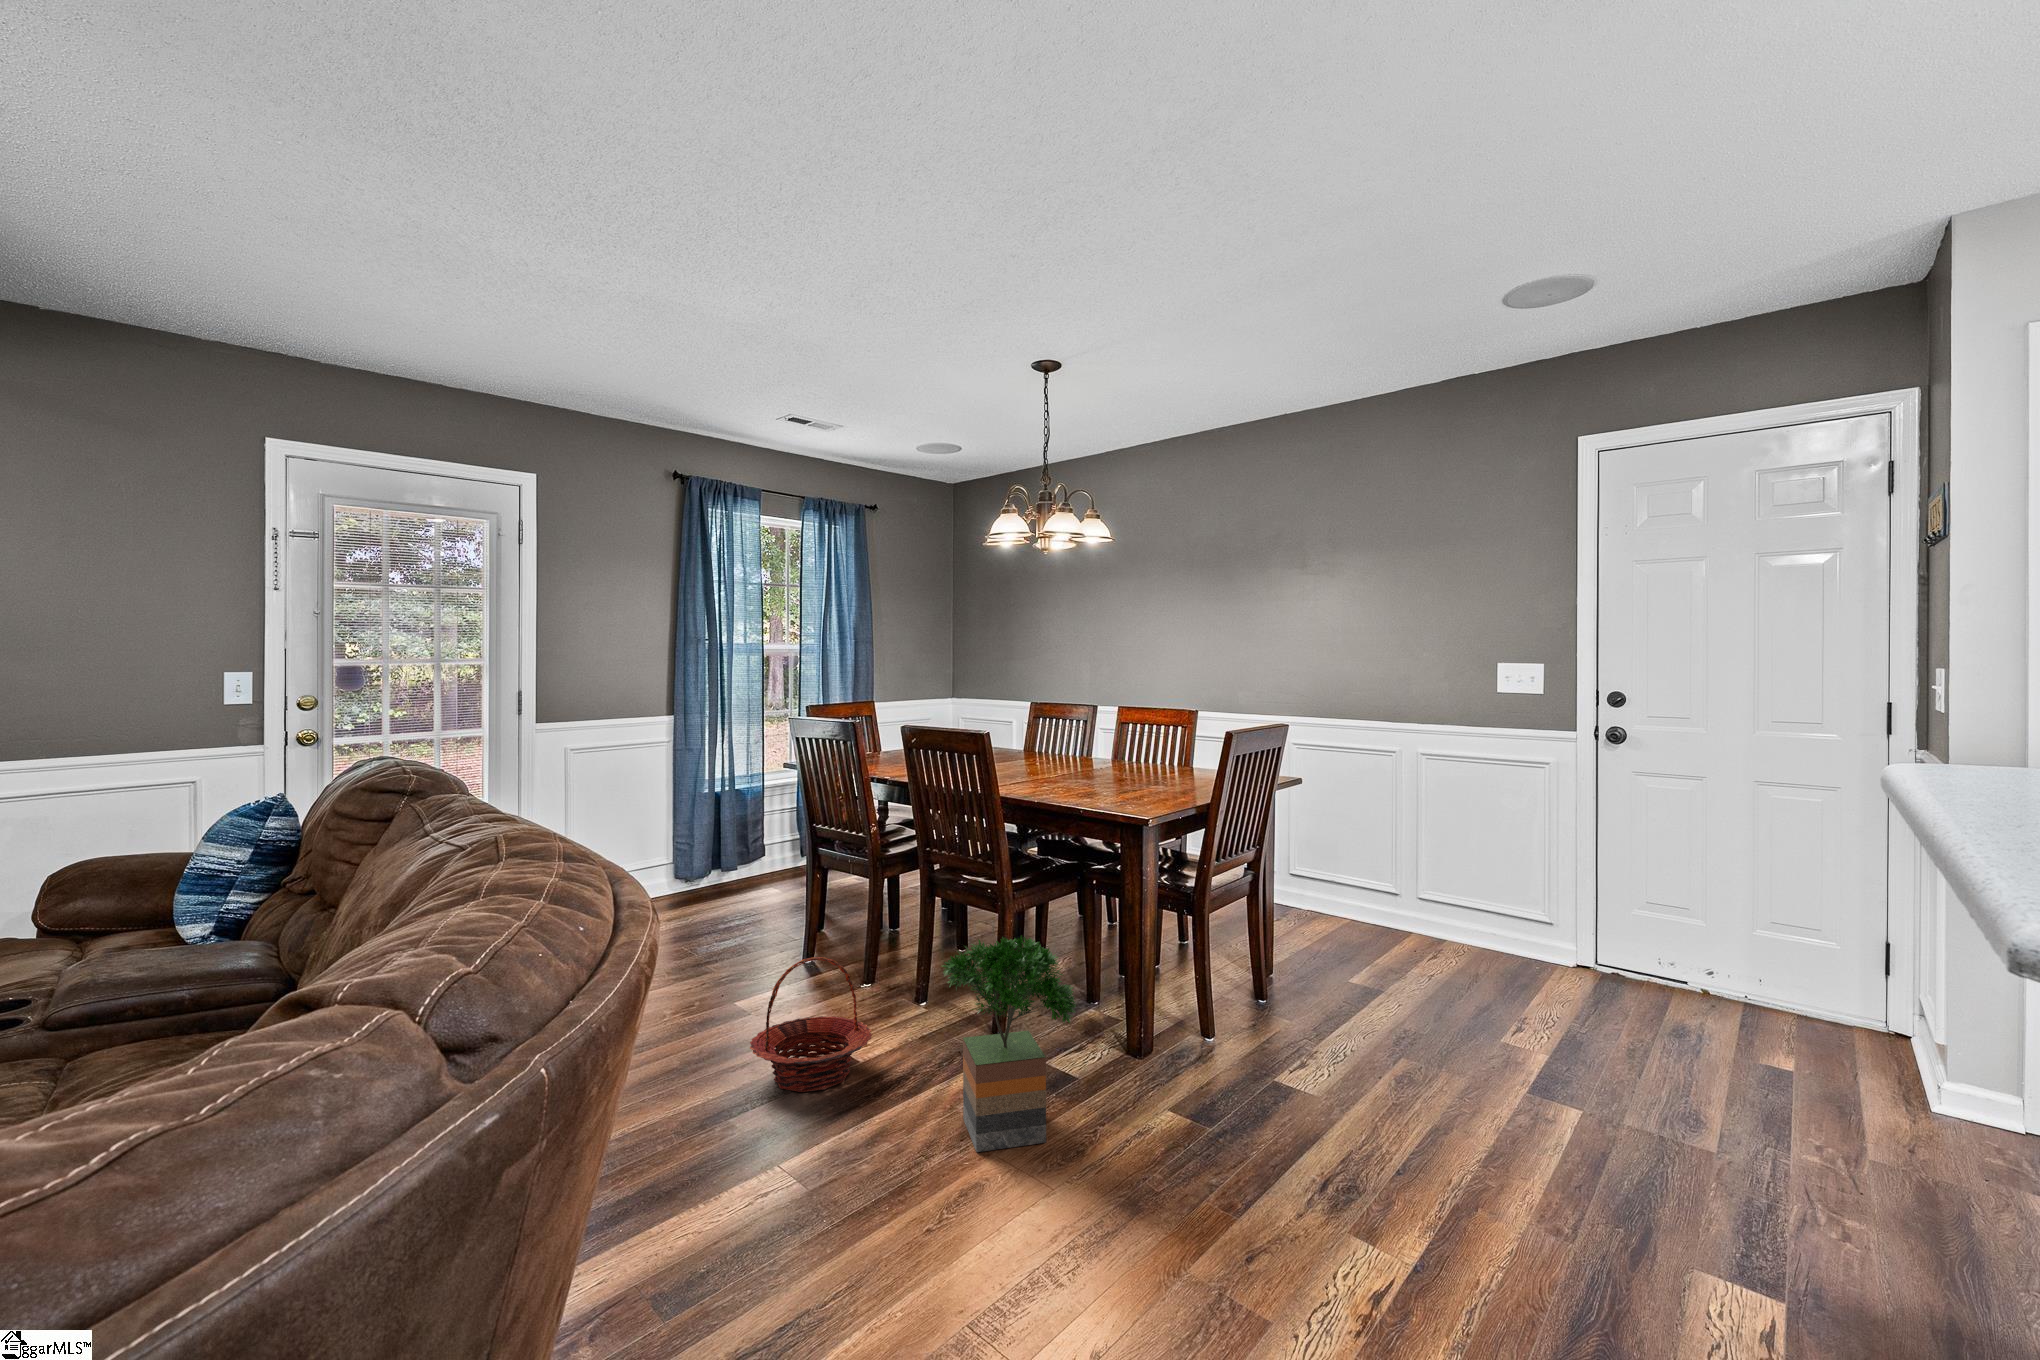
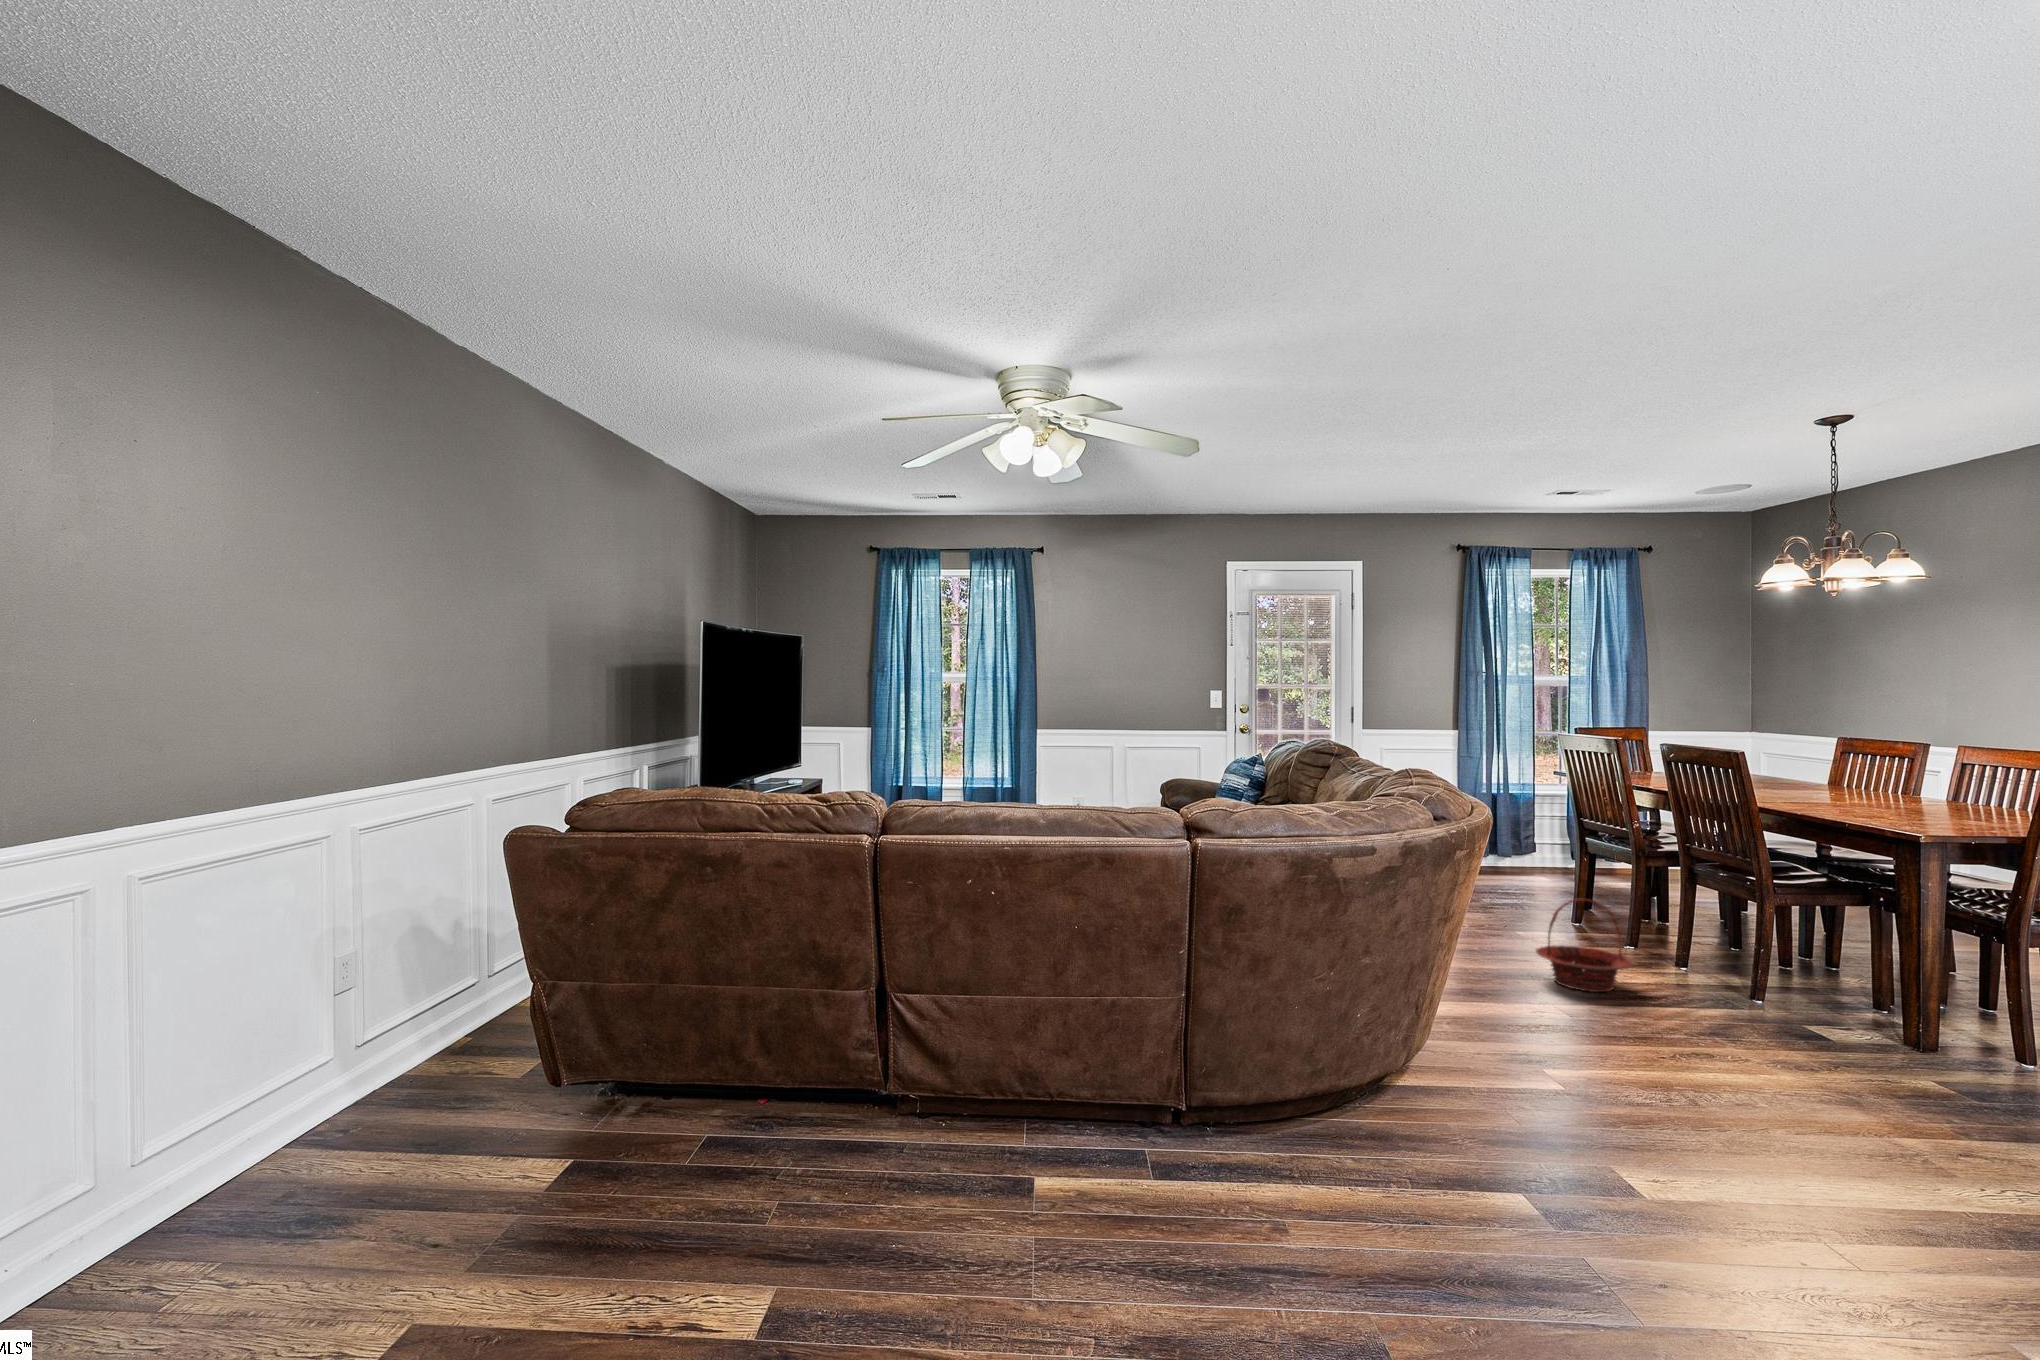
potted tree: present [942,935,1076,1152] -> none [1691,896,1819,1057]

